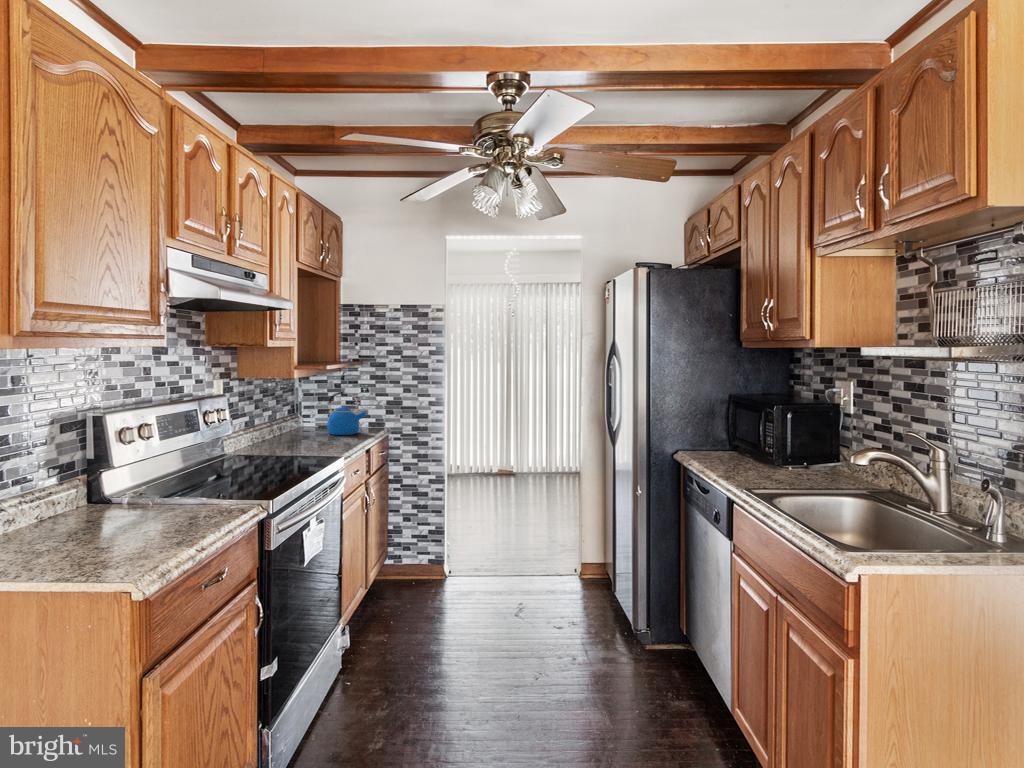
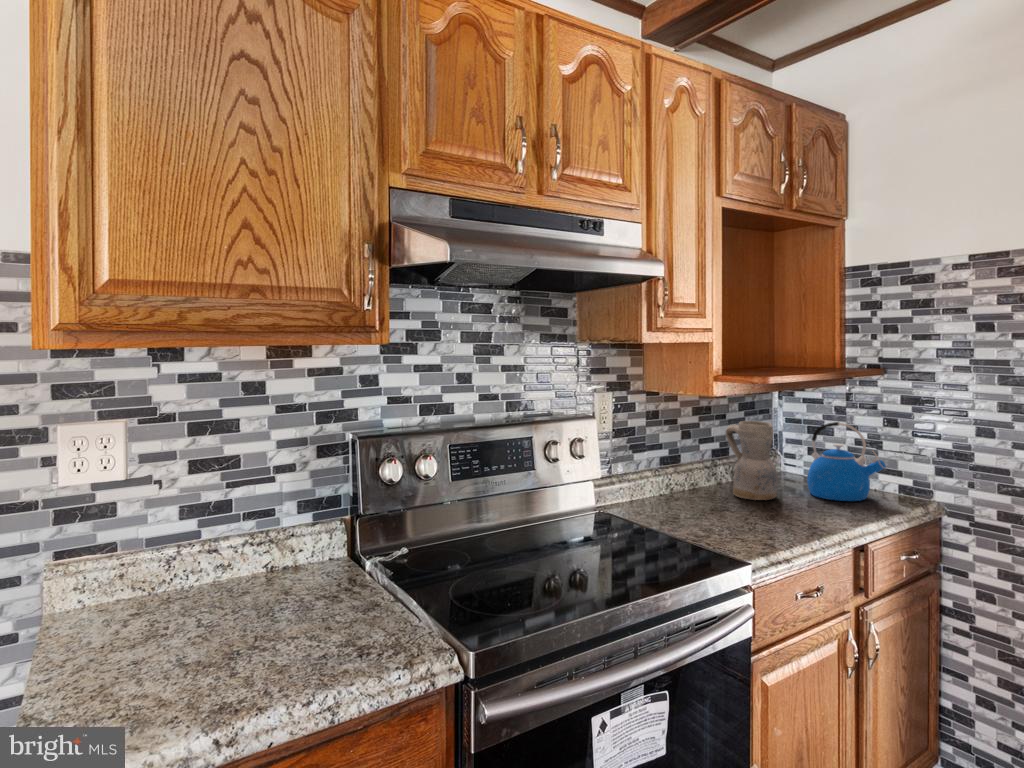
ceramic pitcher: none [285,393,318,440] -> present [726,421,778,500]

